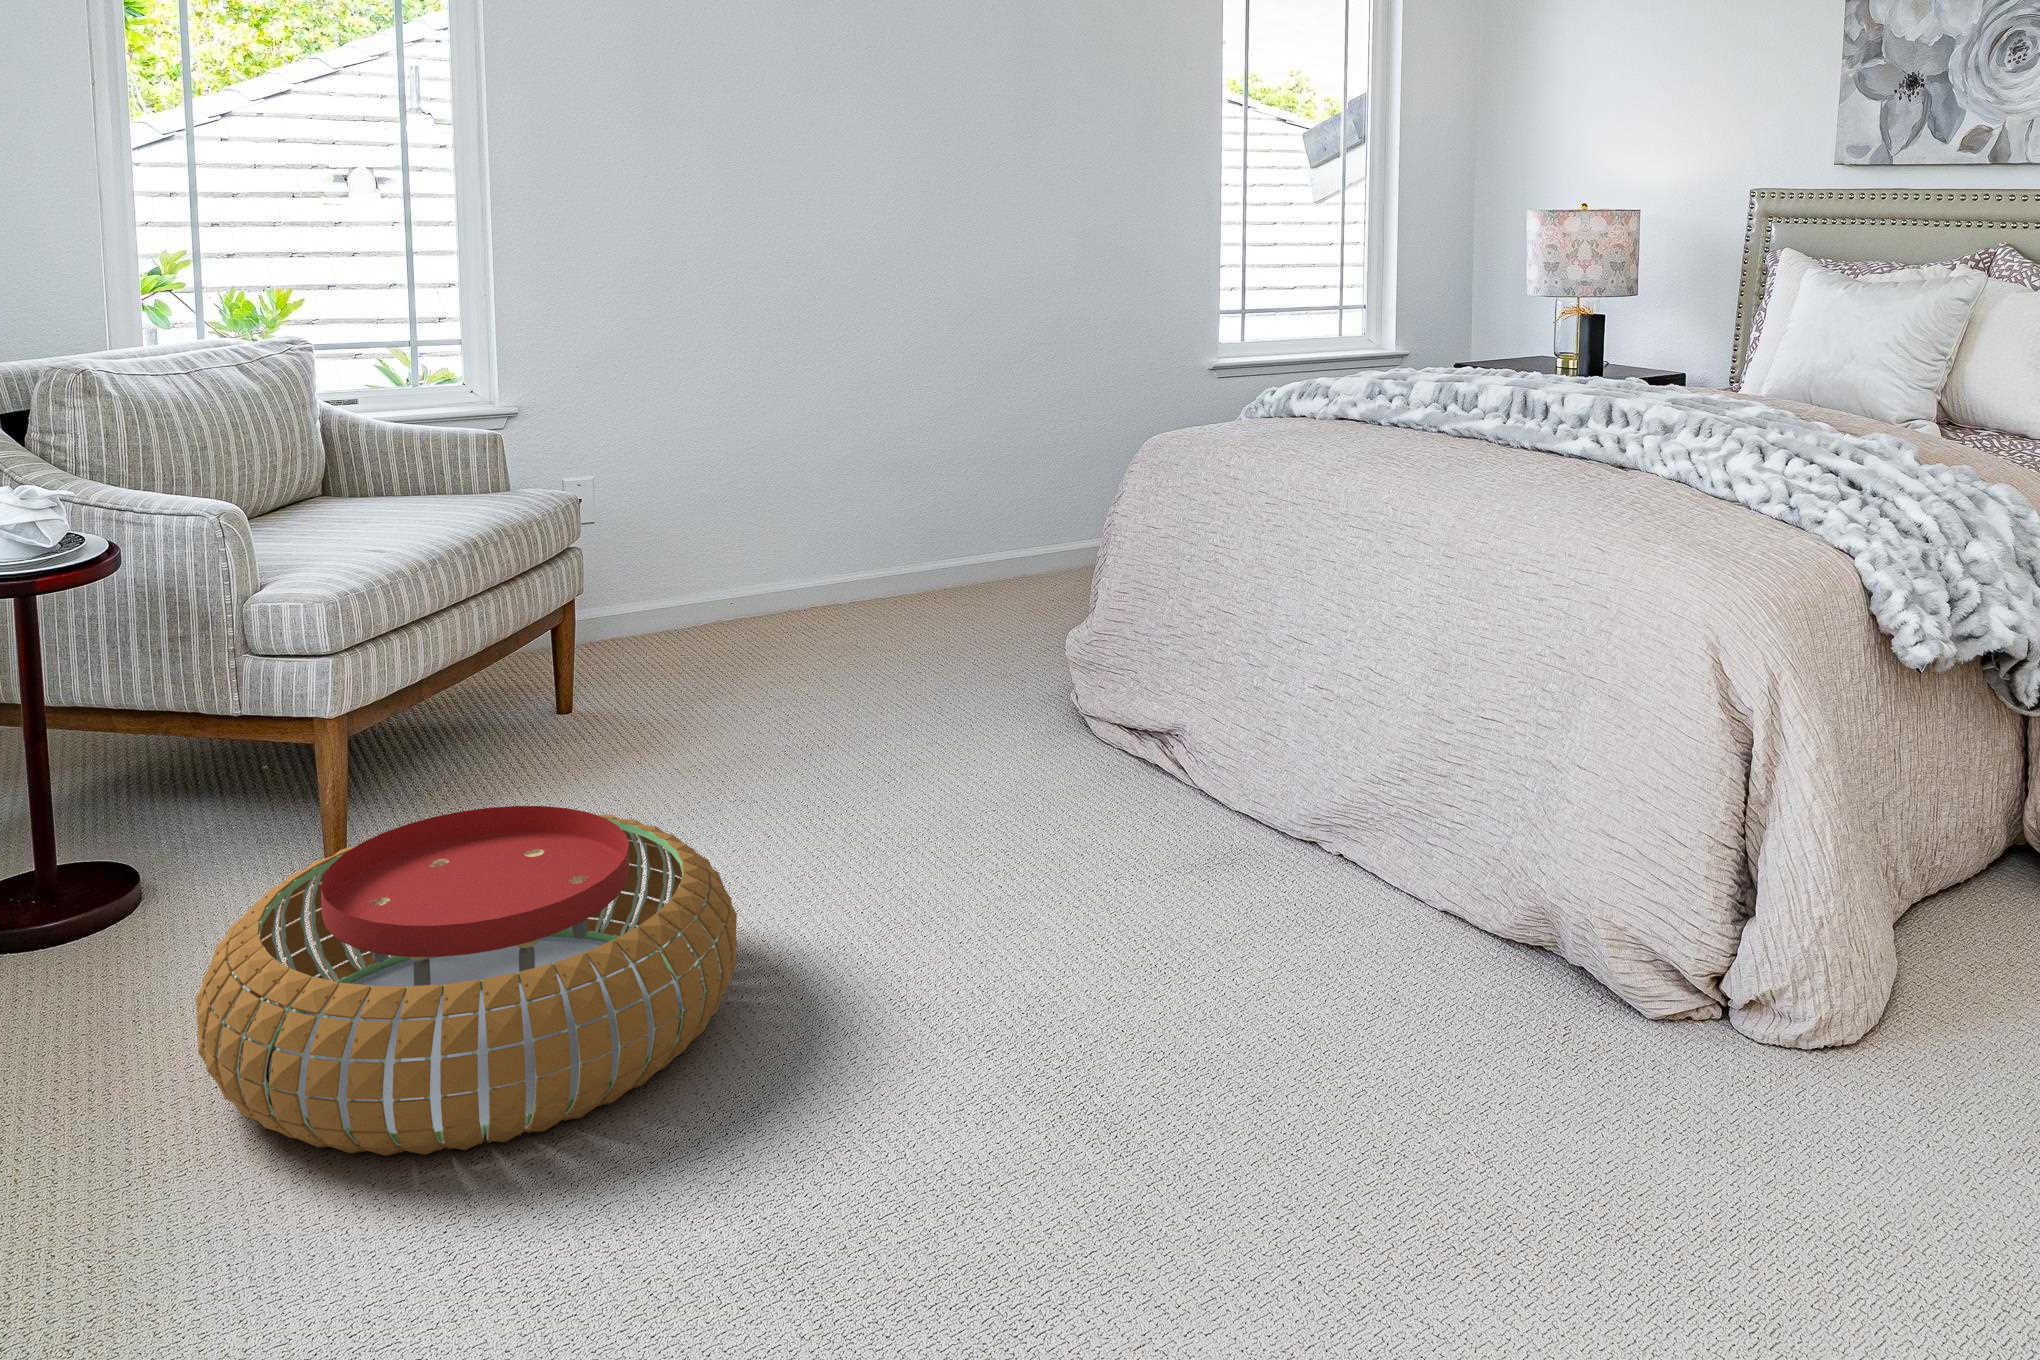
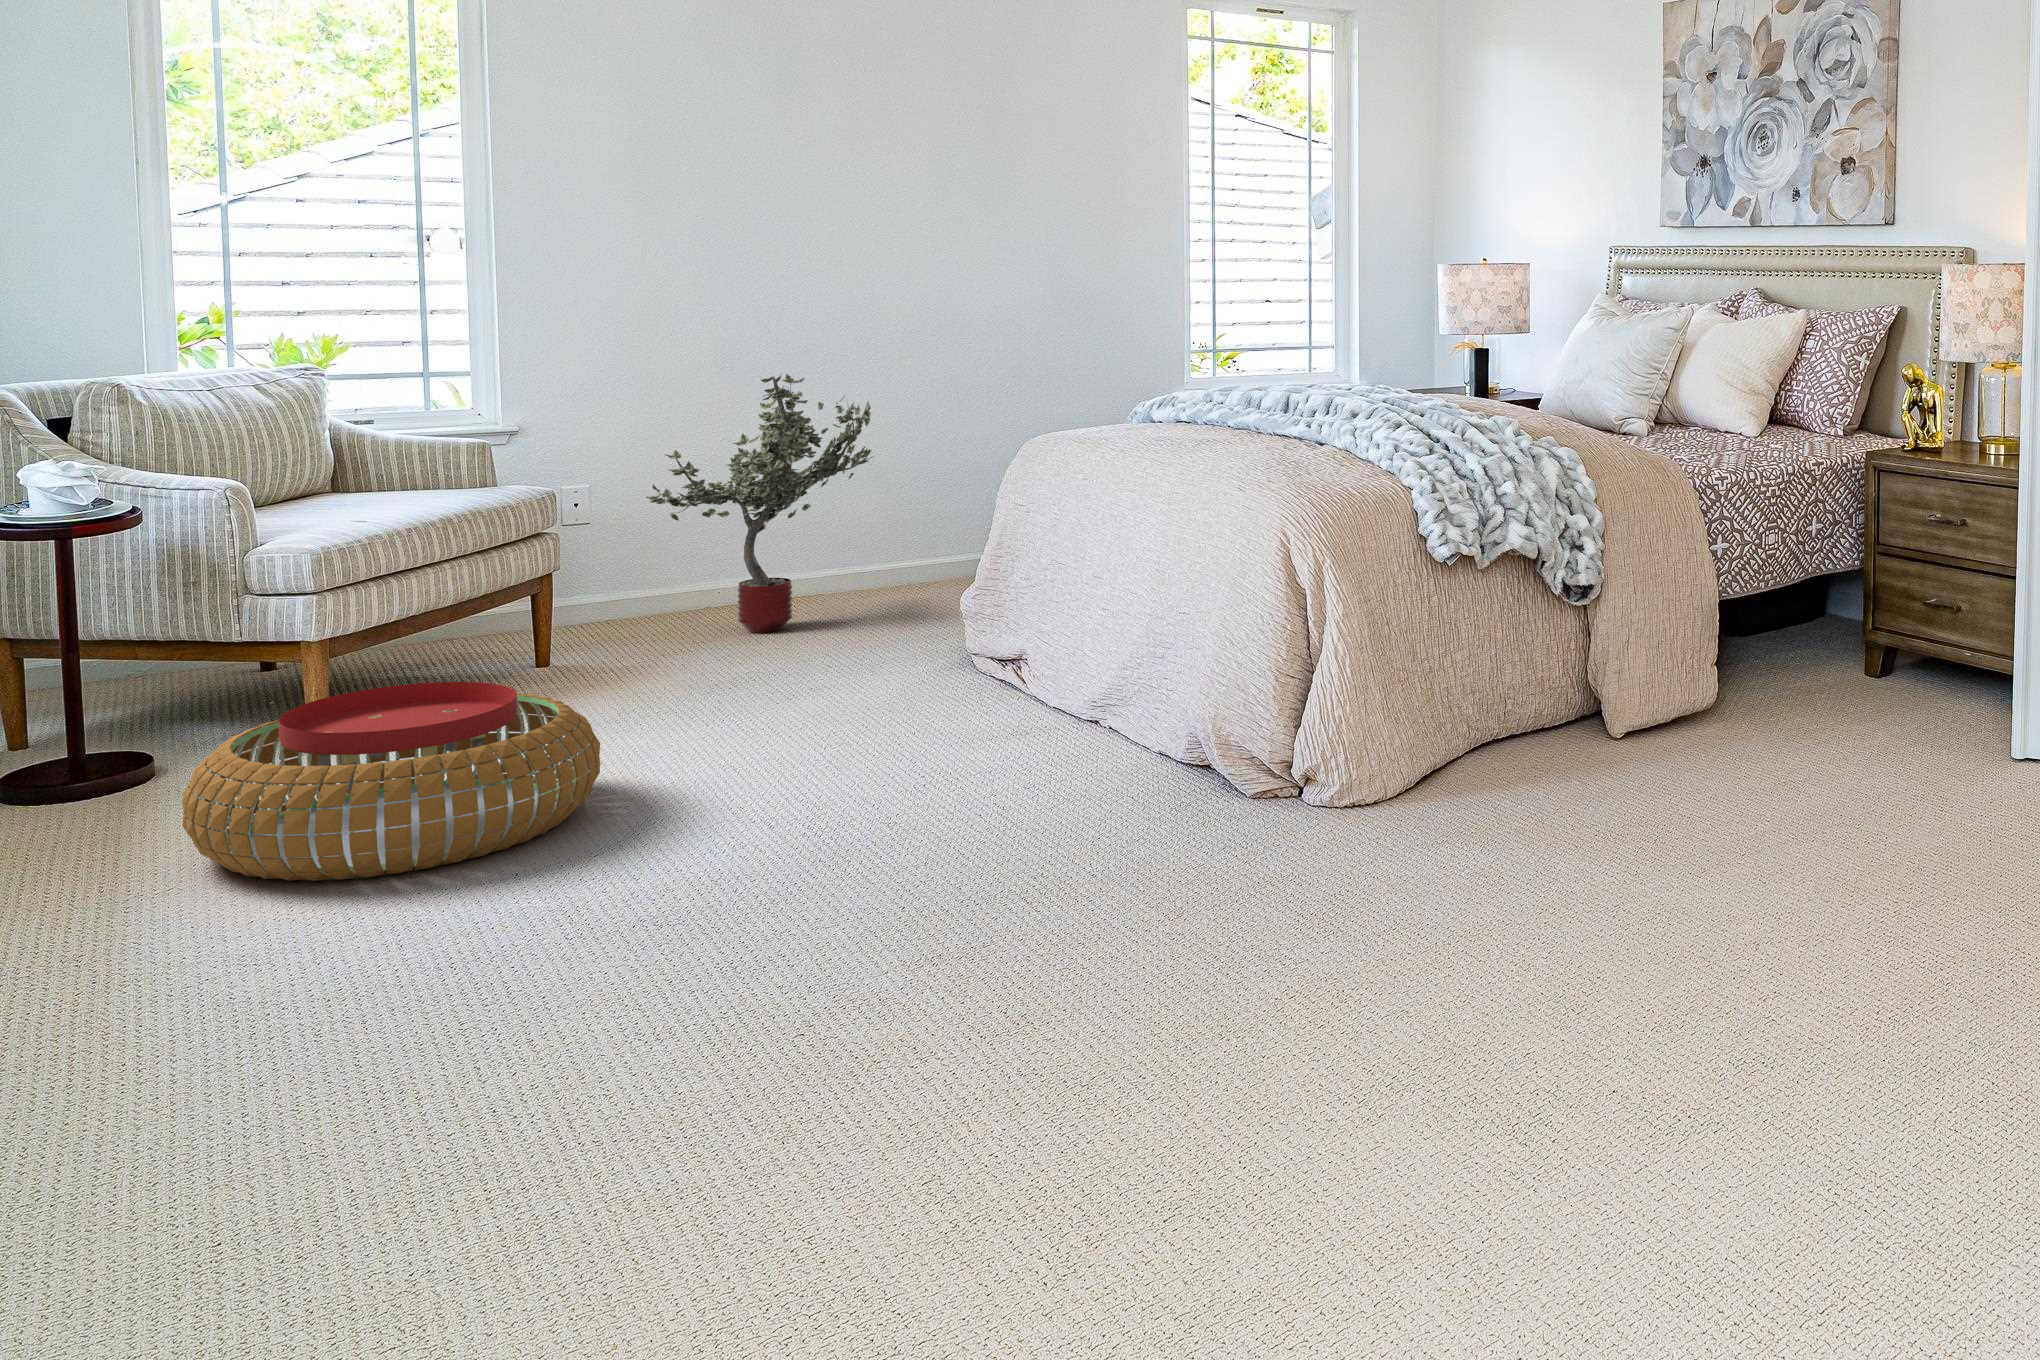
potted tree: none [669,339,918,651] -> present [647,374,872,633]

